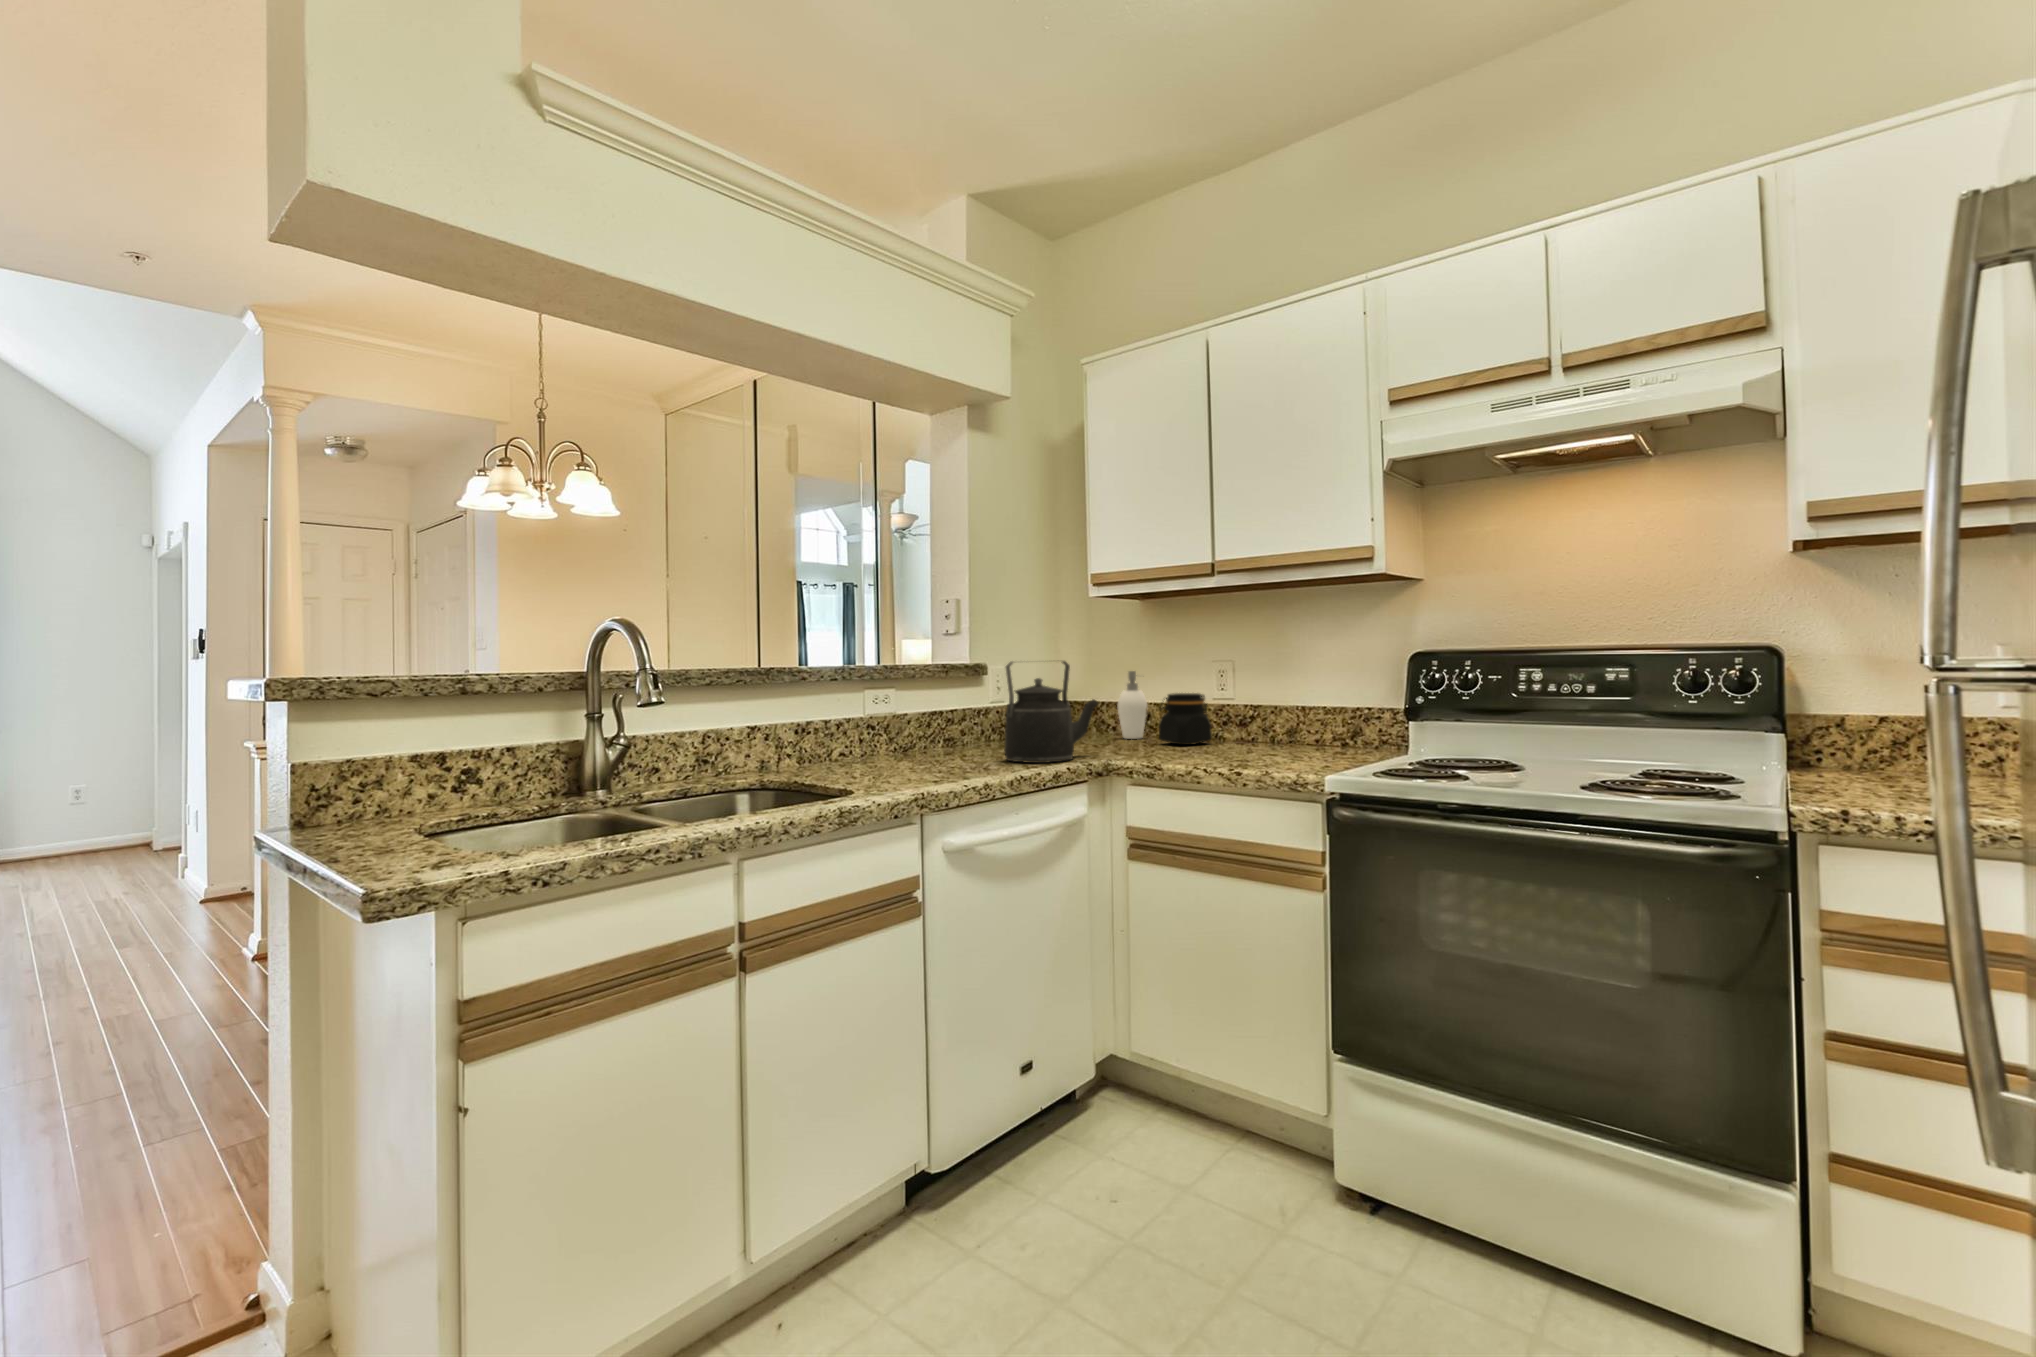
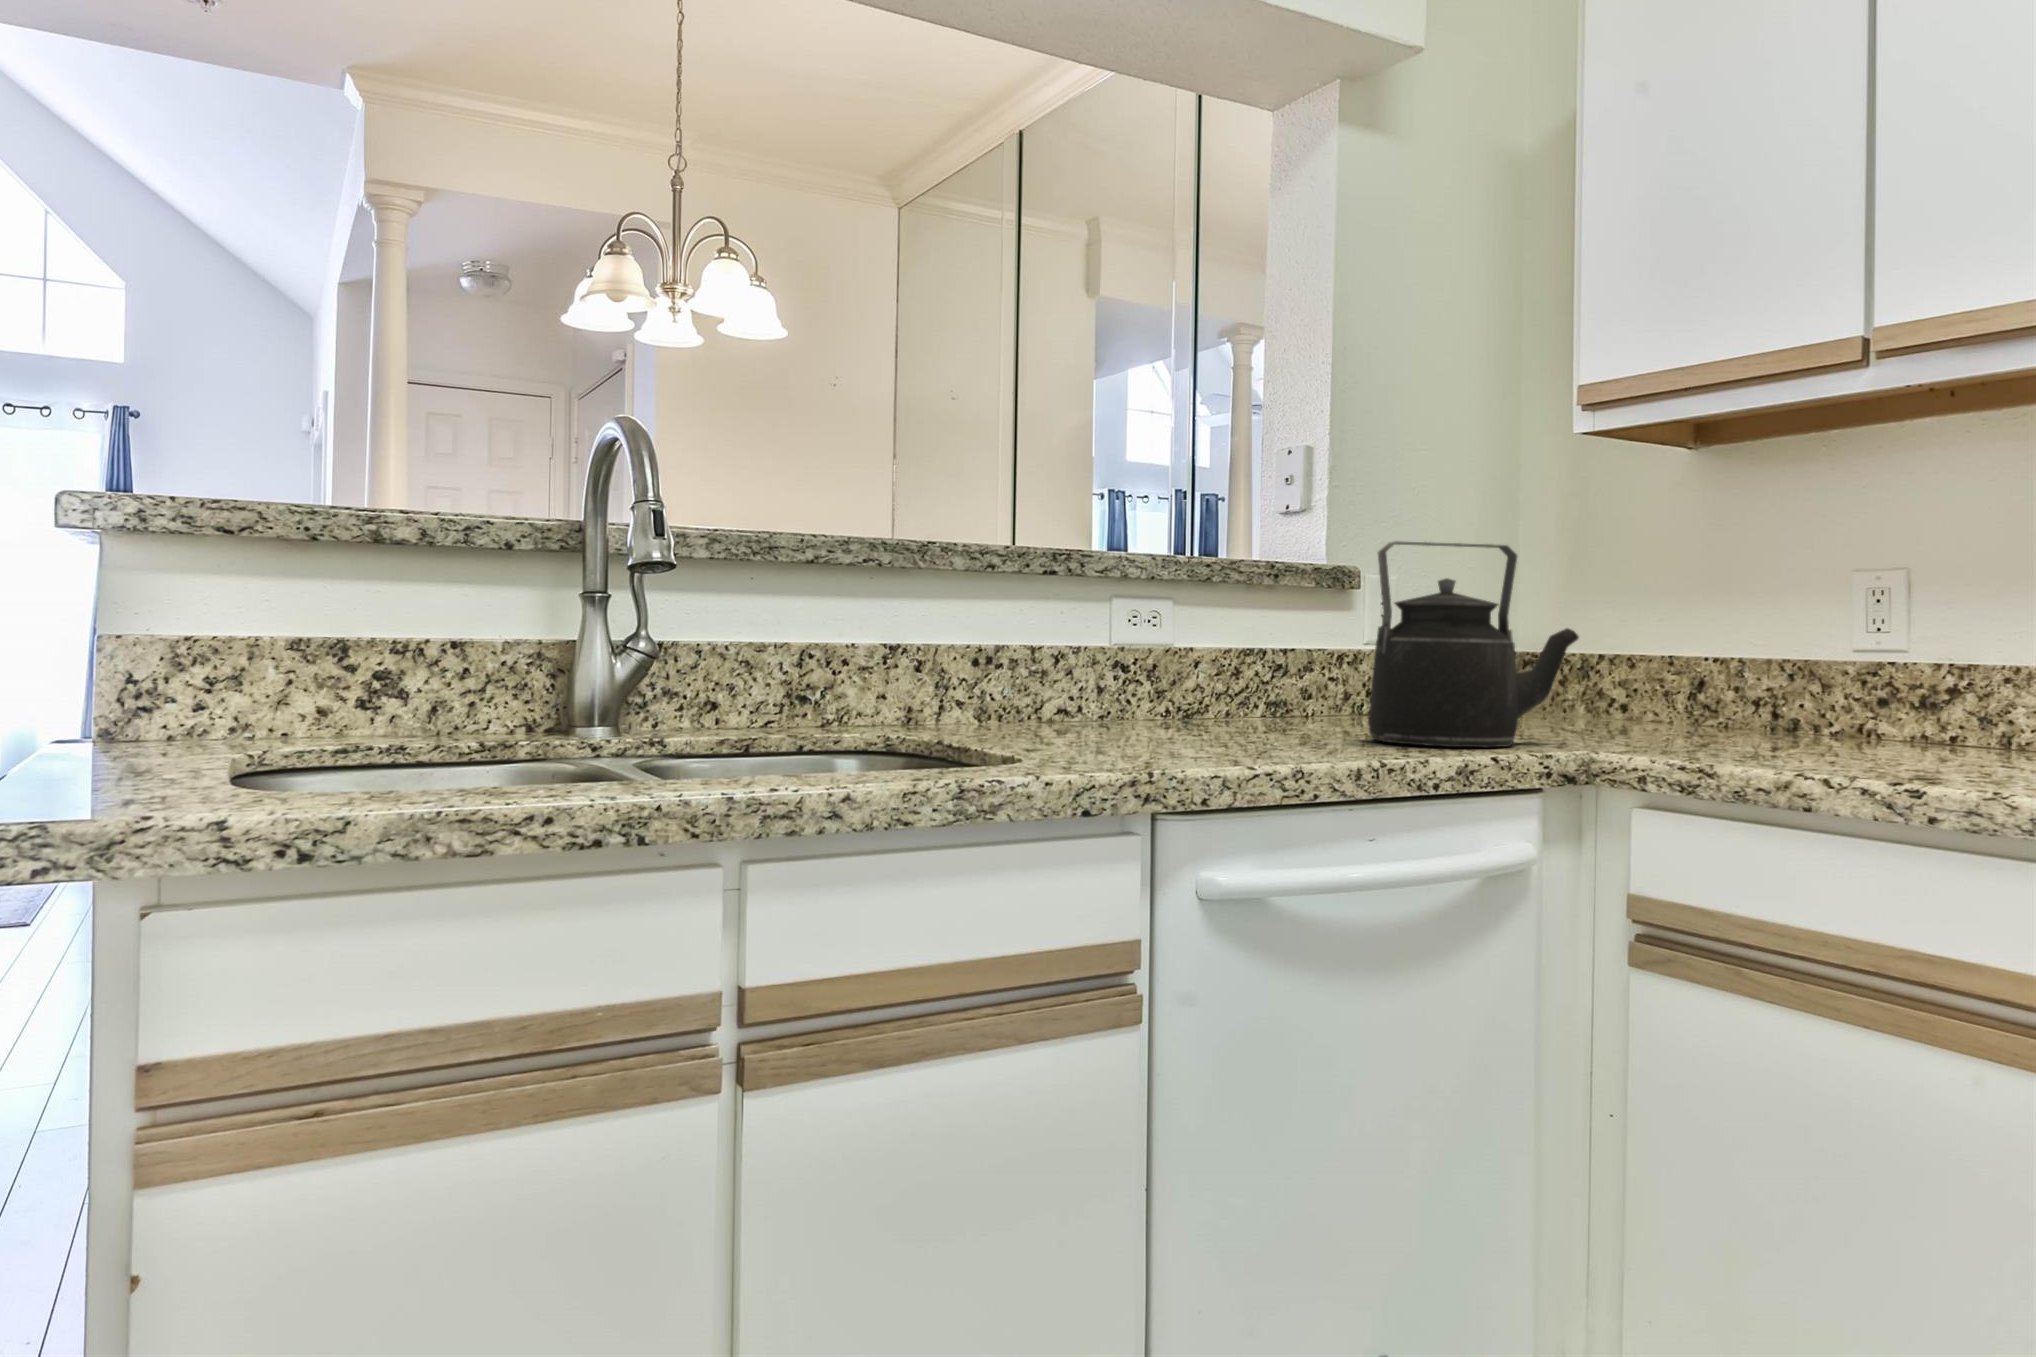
soap dispenser: present [1118,671,1147,739] -> none [1628,591,1694,727]
jar: present [1159,693,1212,745] -> none [1717,633,1844,740]

